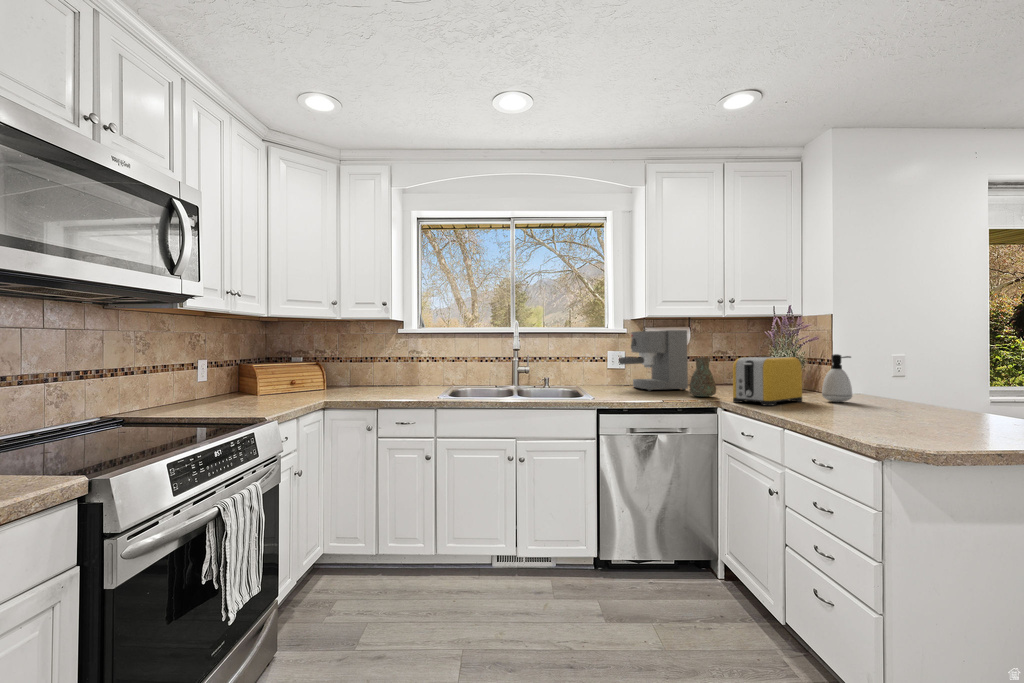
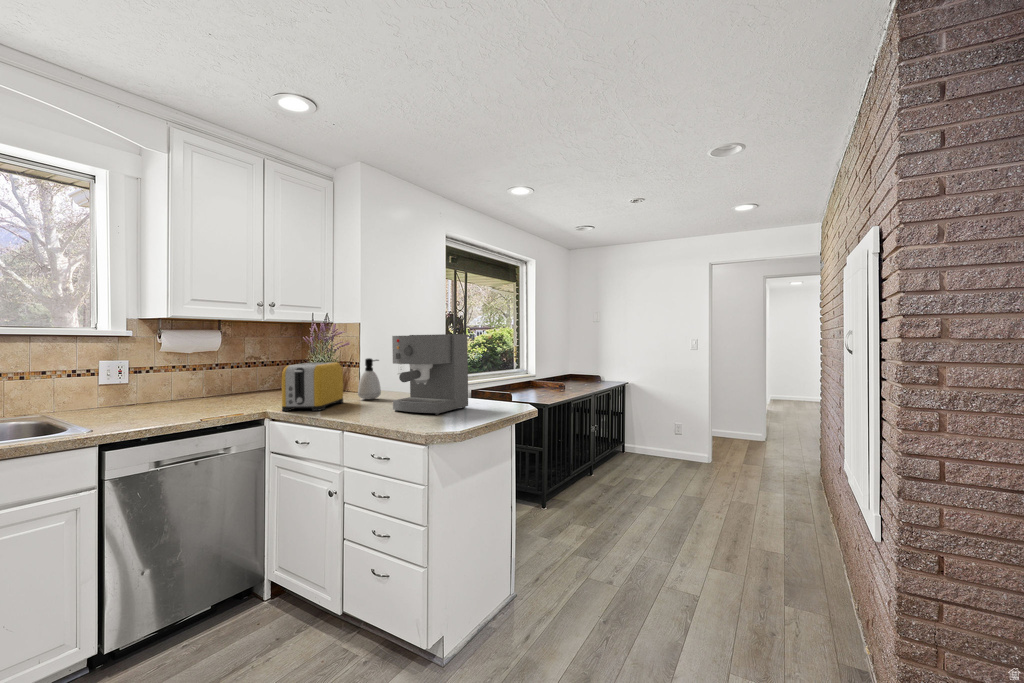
coffee maker: present [619,330,688,391] -> present [392,334,468,415]
decorative vase: present [689,357,716,397] -> none [229,366,260,409]

